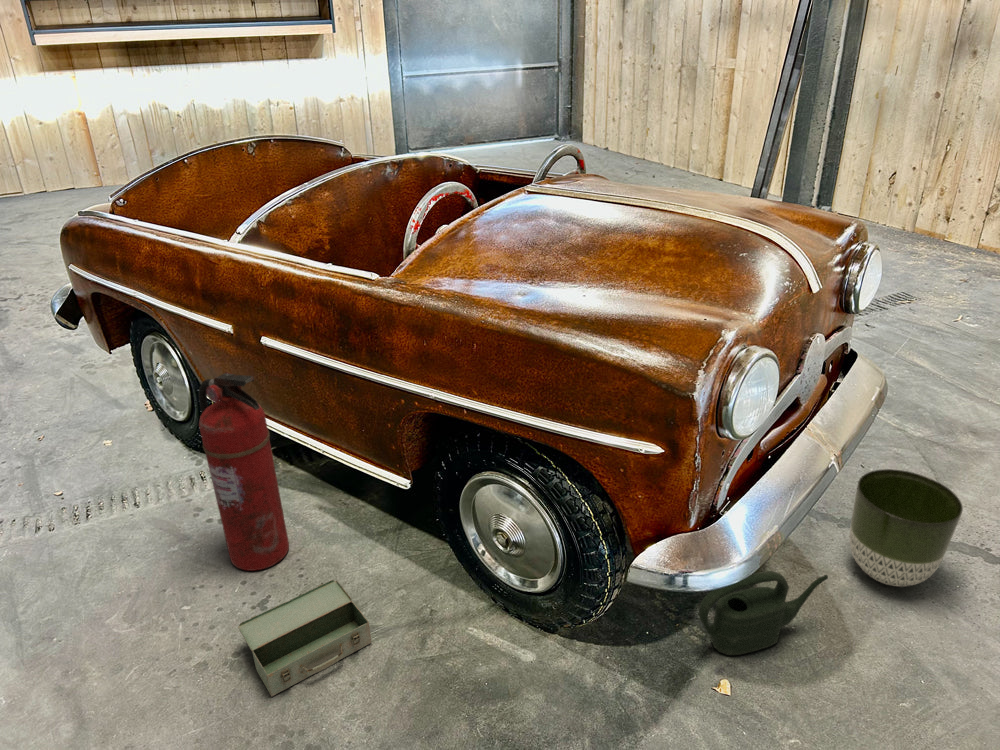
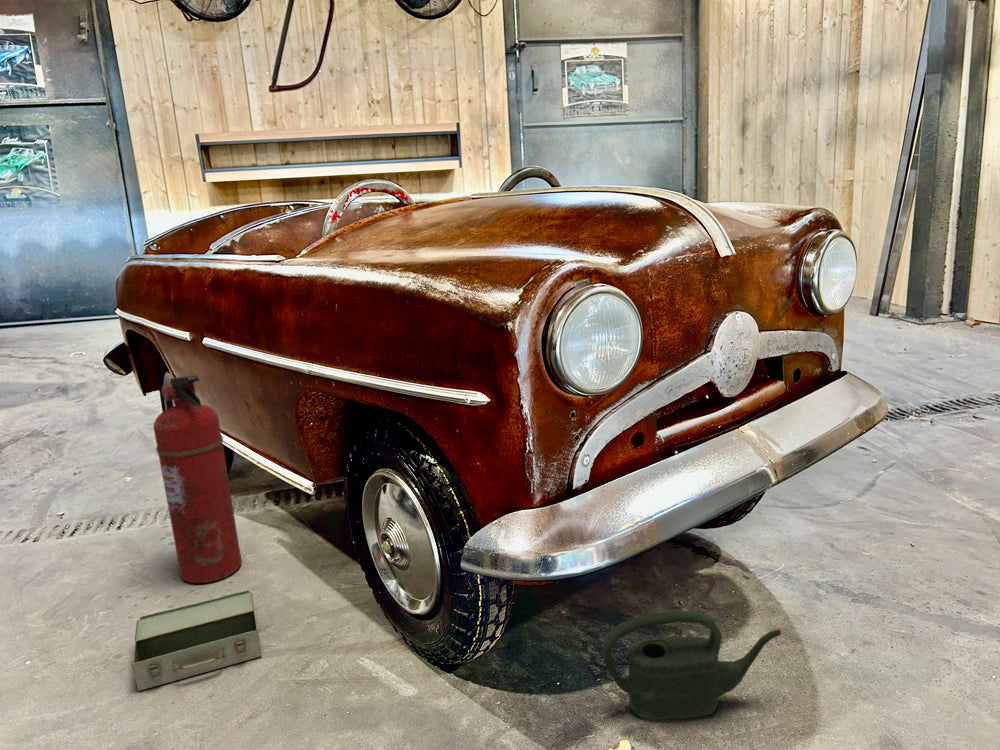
planter: present [850,469,963,587] -> none [842,518,979,671]

